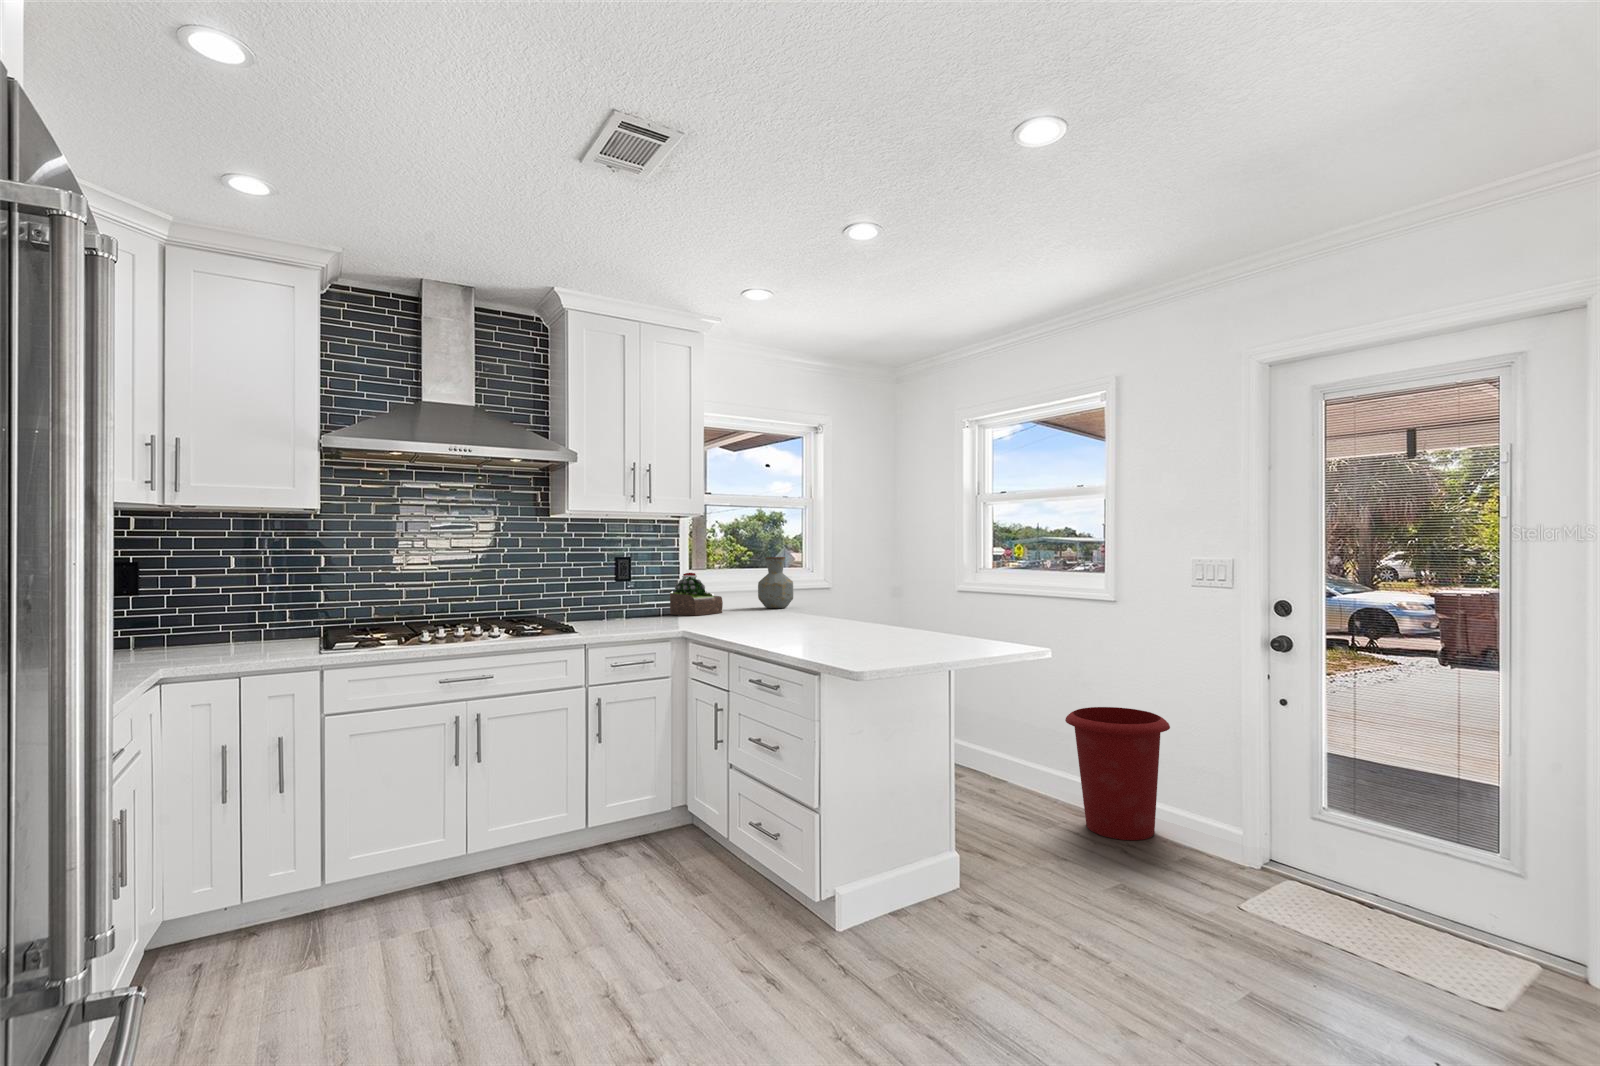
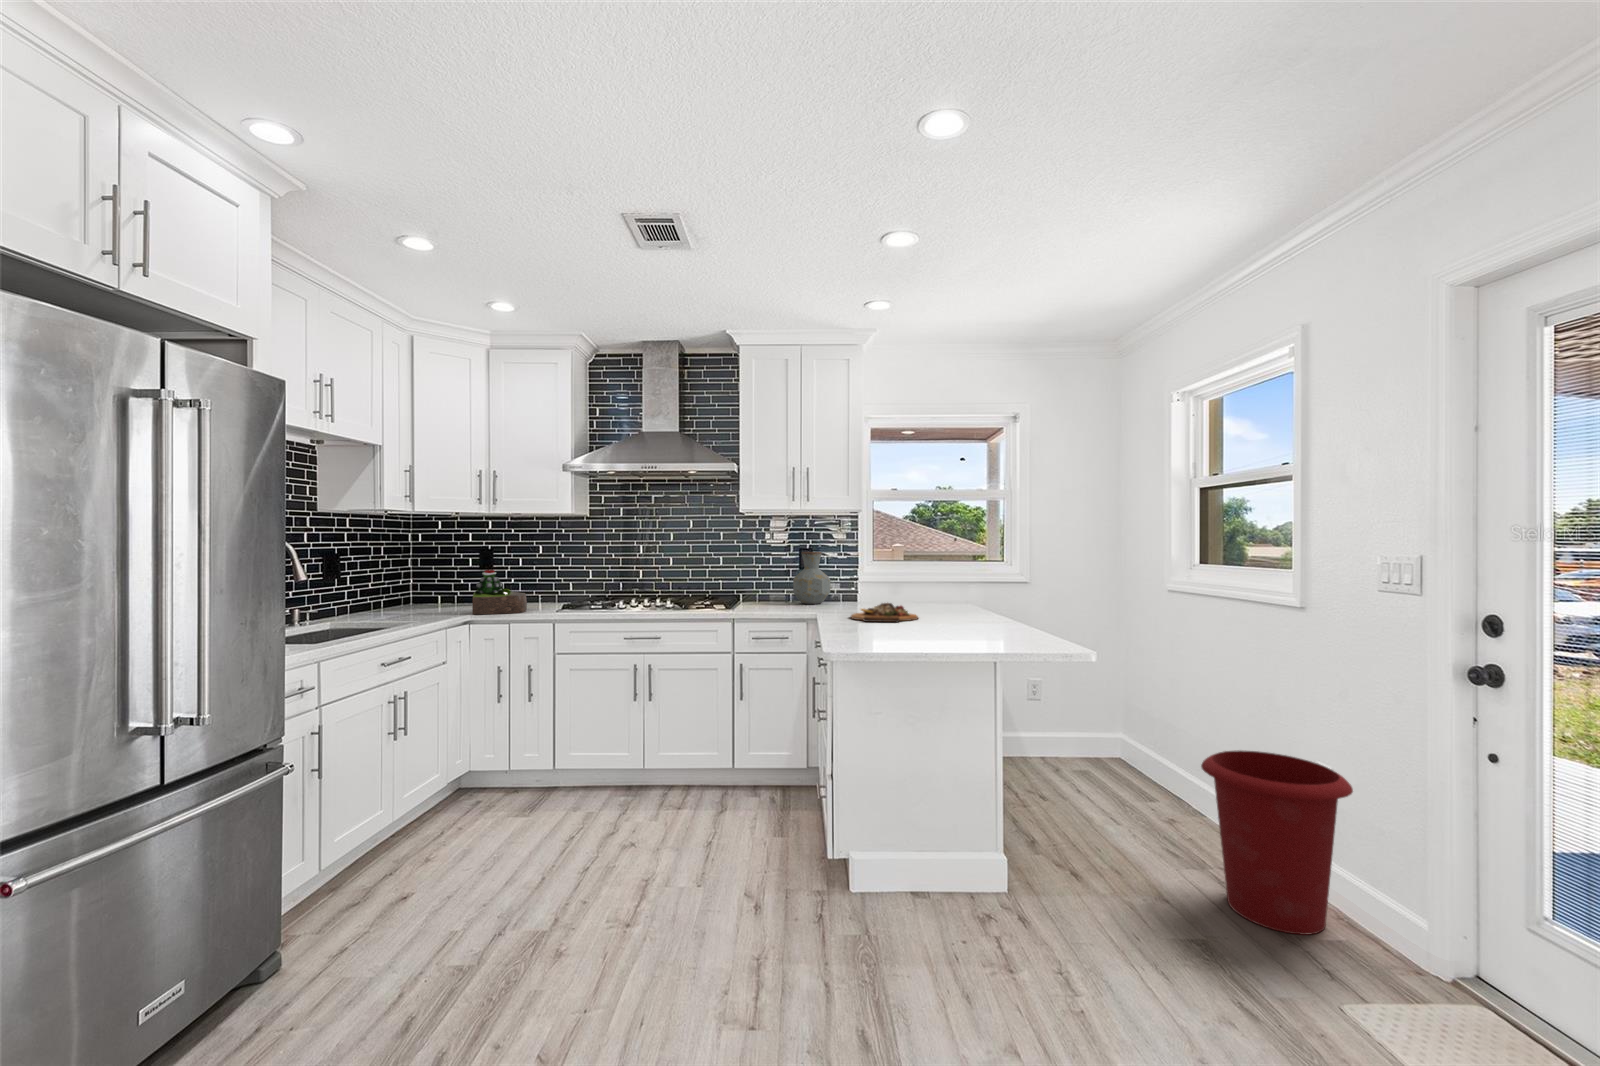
vase: present [758,557,793,608] -> present [793,552,830,604]
succulent plant: present [670,573,723,616] -> present [472,570,527,614]
cutting board: none [748,609,820,629] -> present [851,603,918,622]

